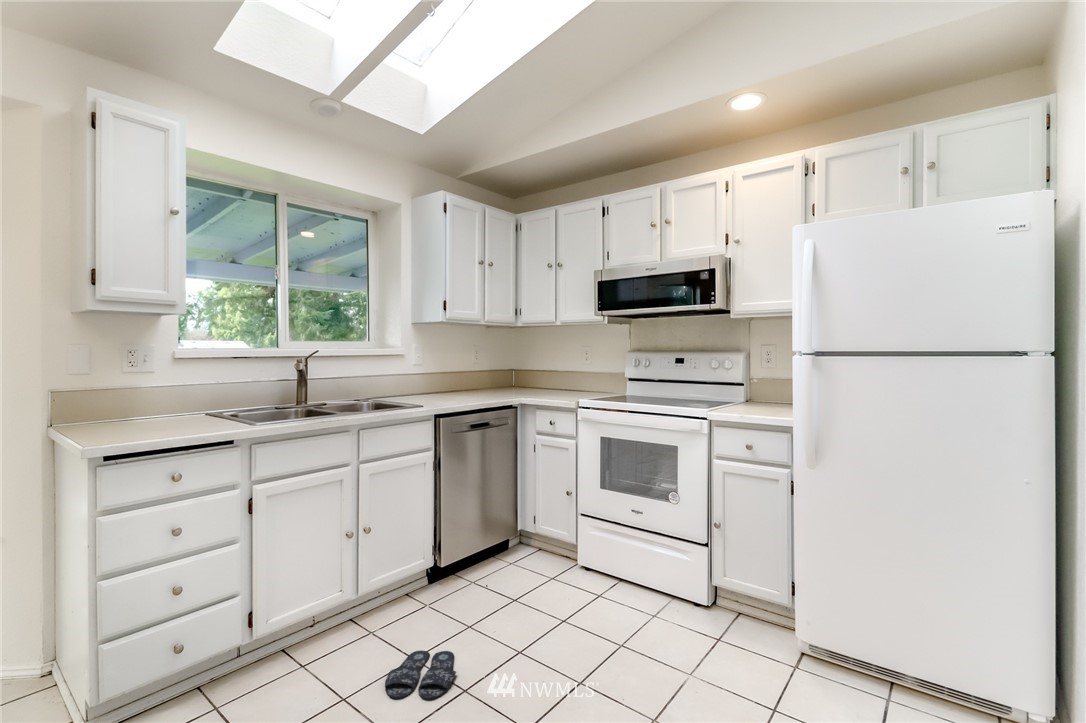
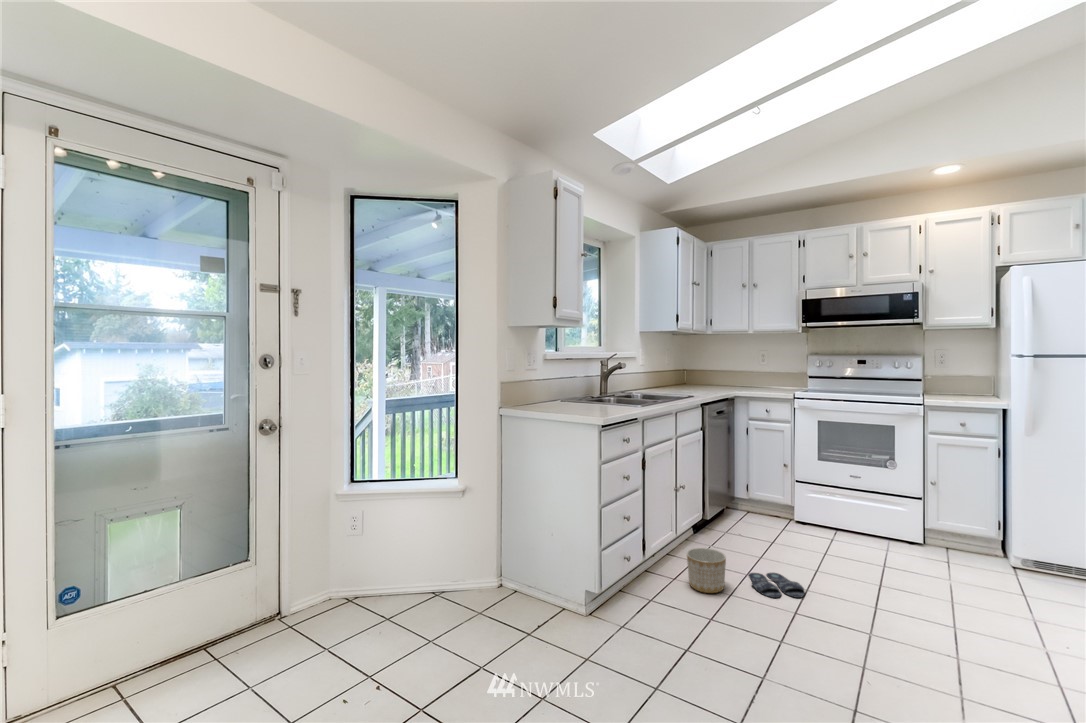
planter: none [298,616,355,687] -> present [687,548,726,593]

